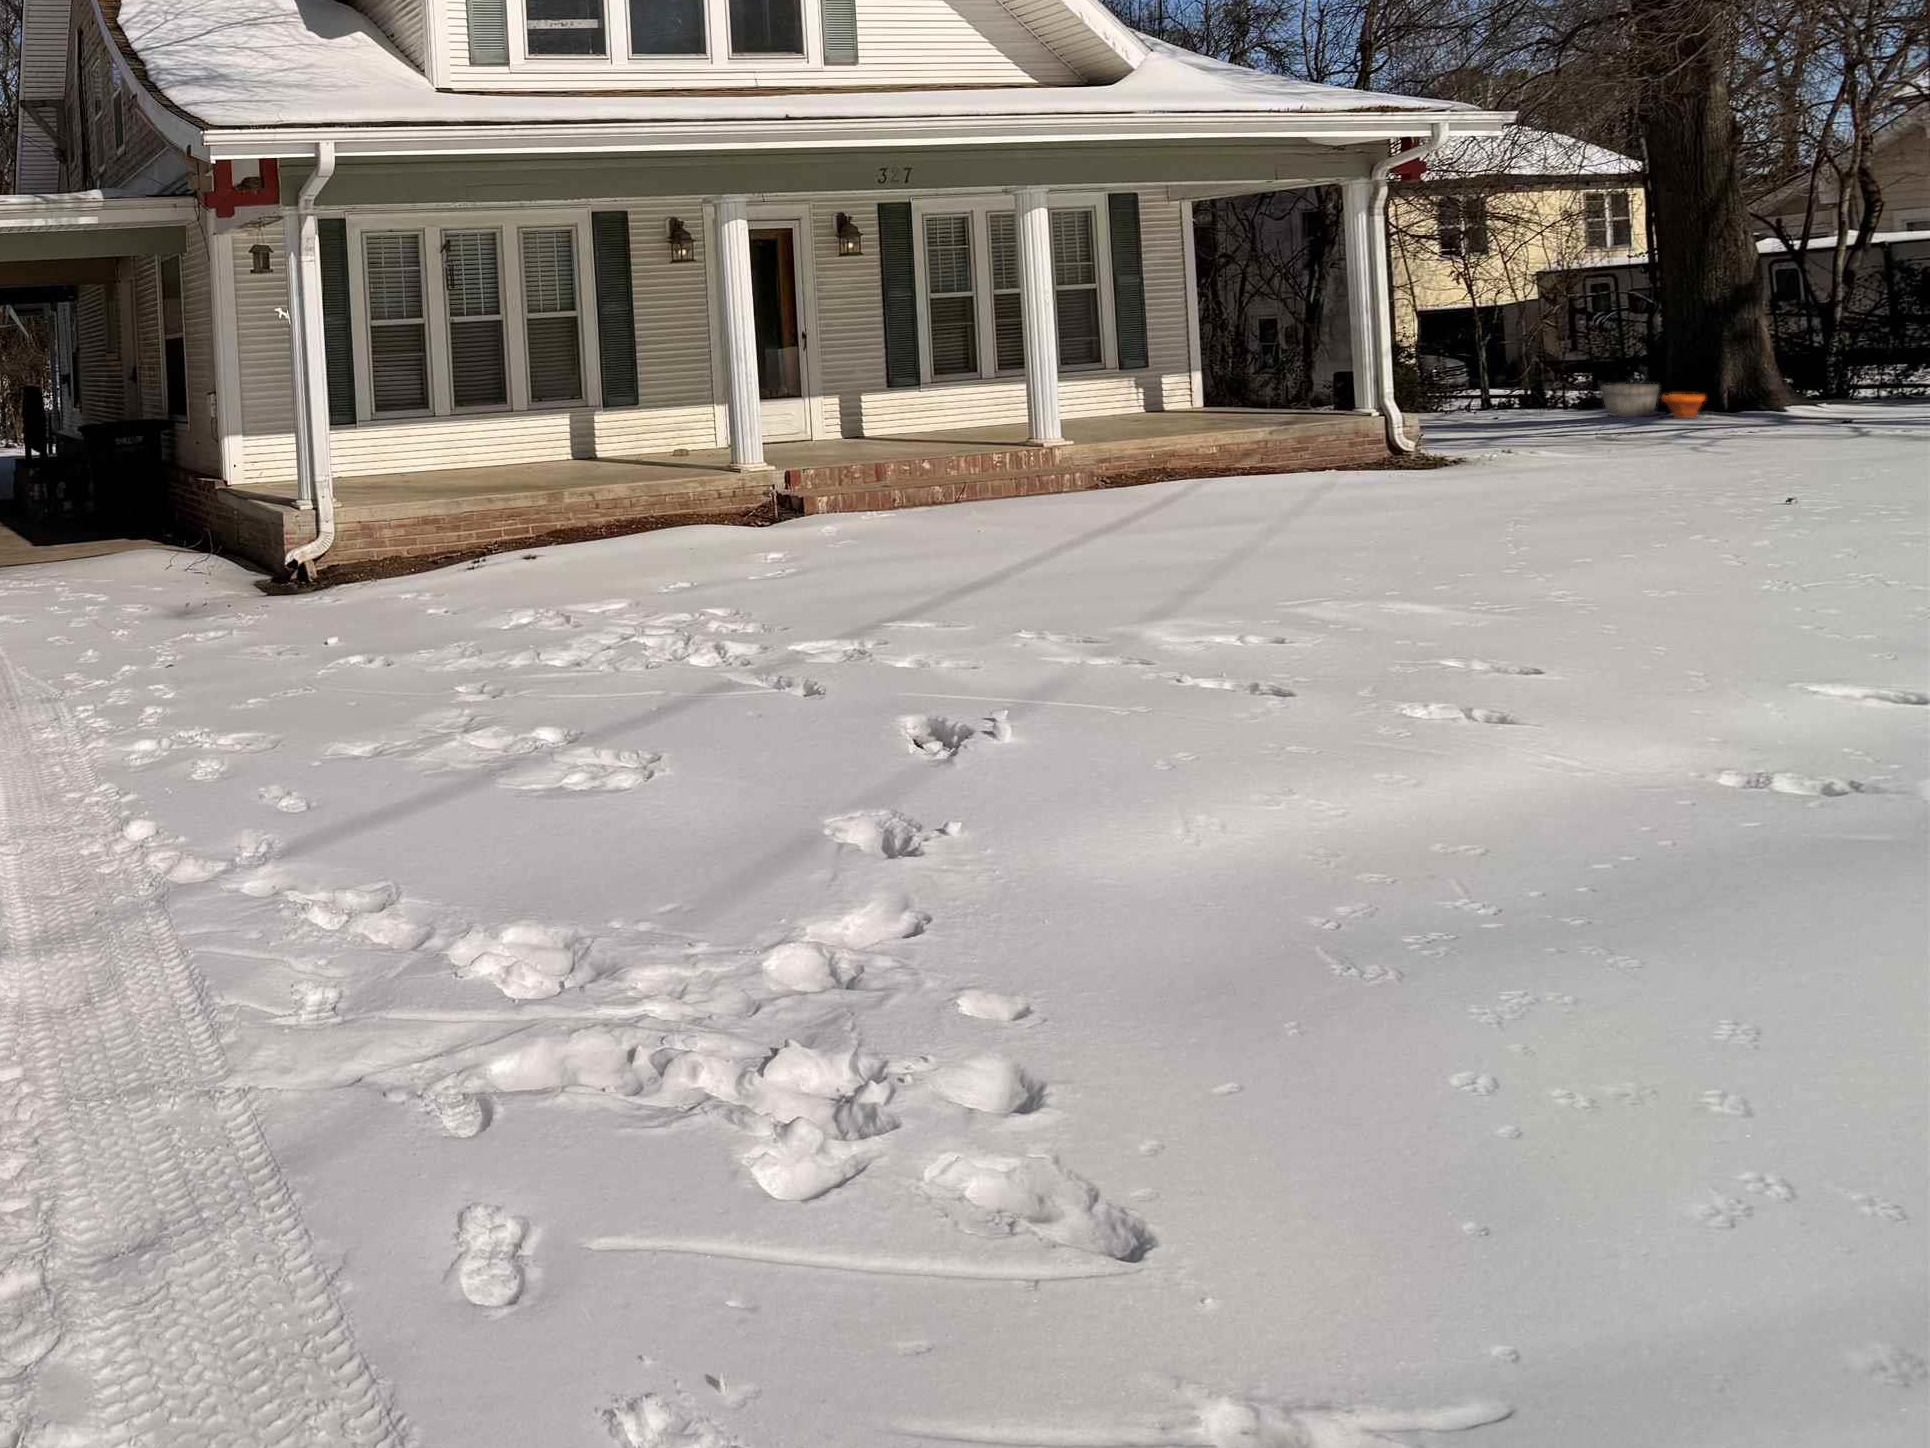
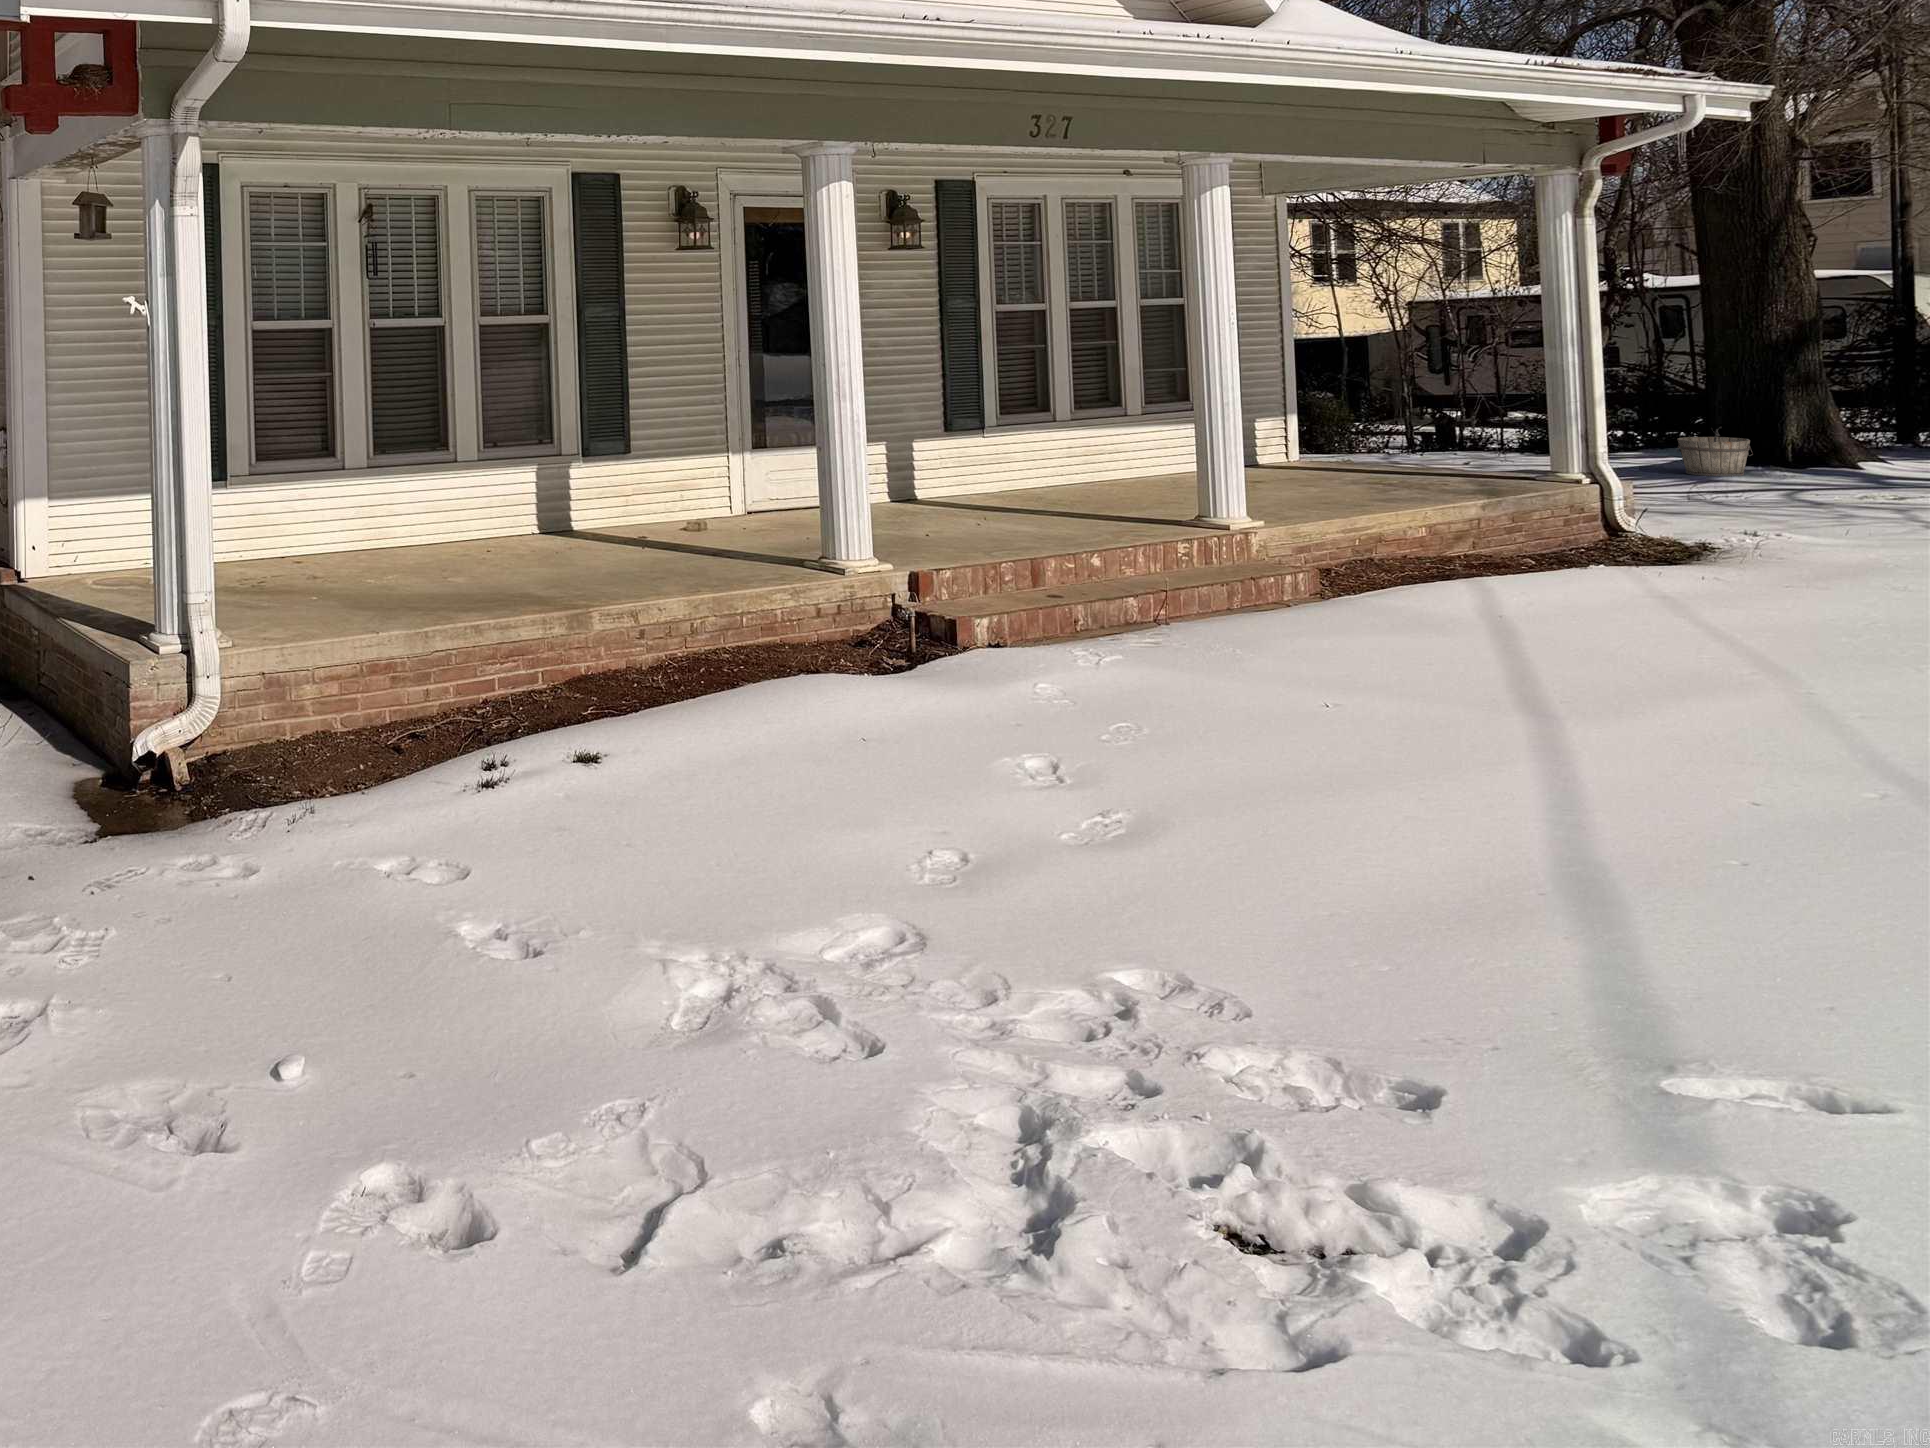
planter: present [1662,394,1705,418] -> none [1765,451,1819,480]

